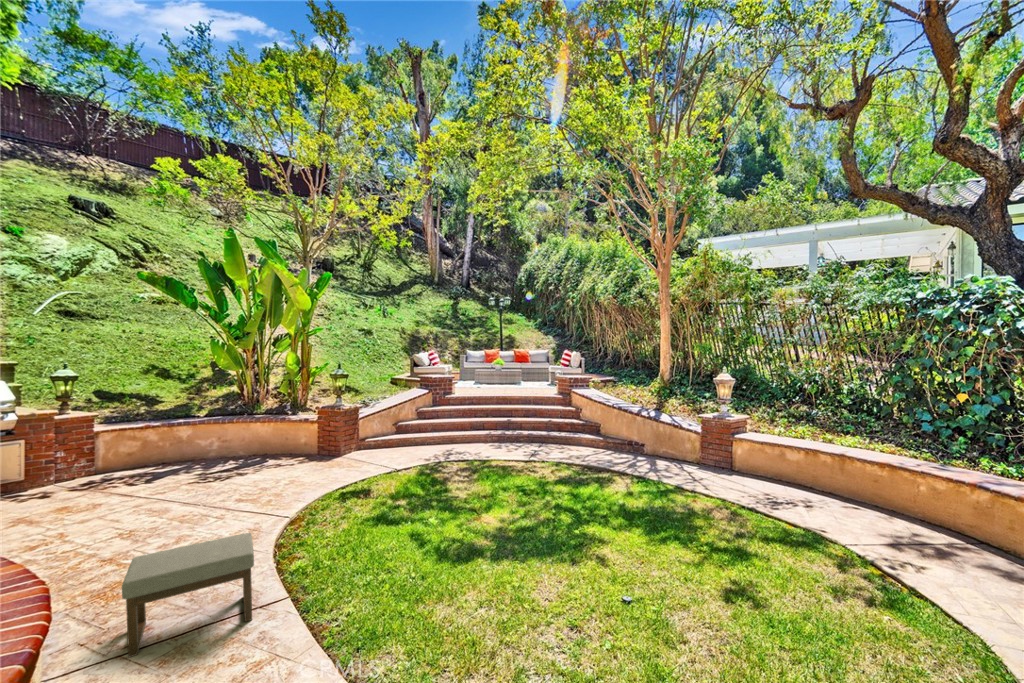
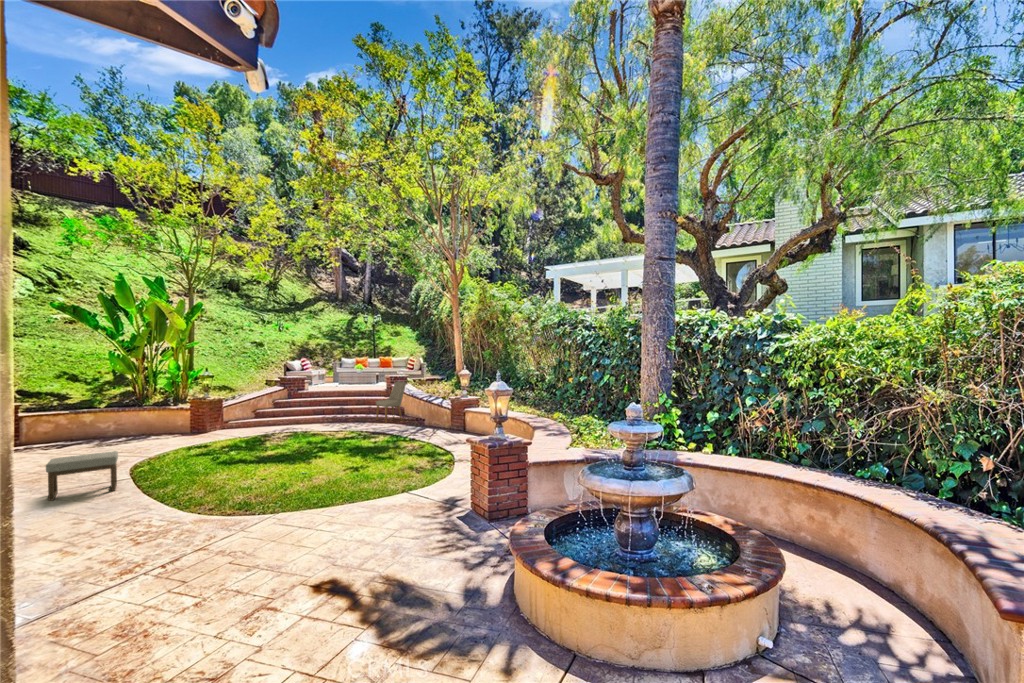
chair: none [548,384,589,443] -> present [376,381,406,423]

